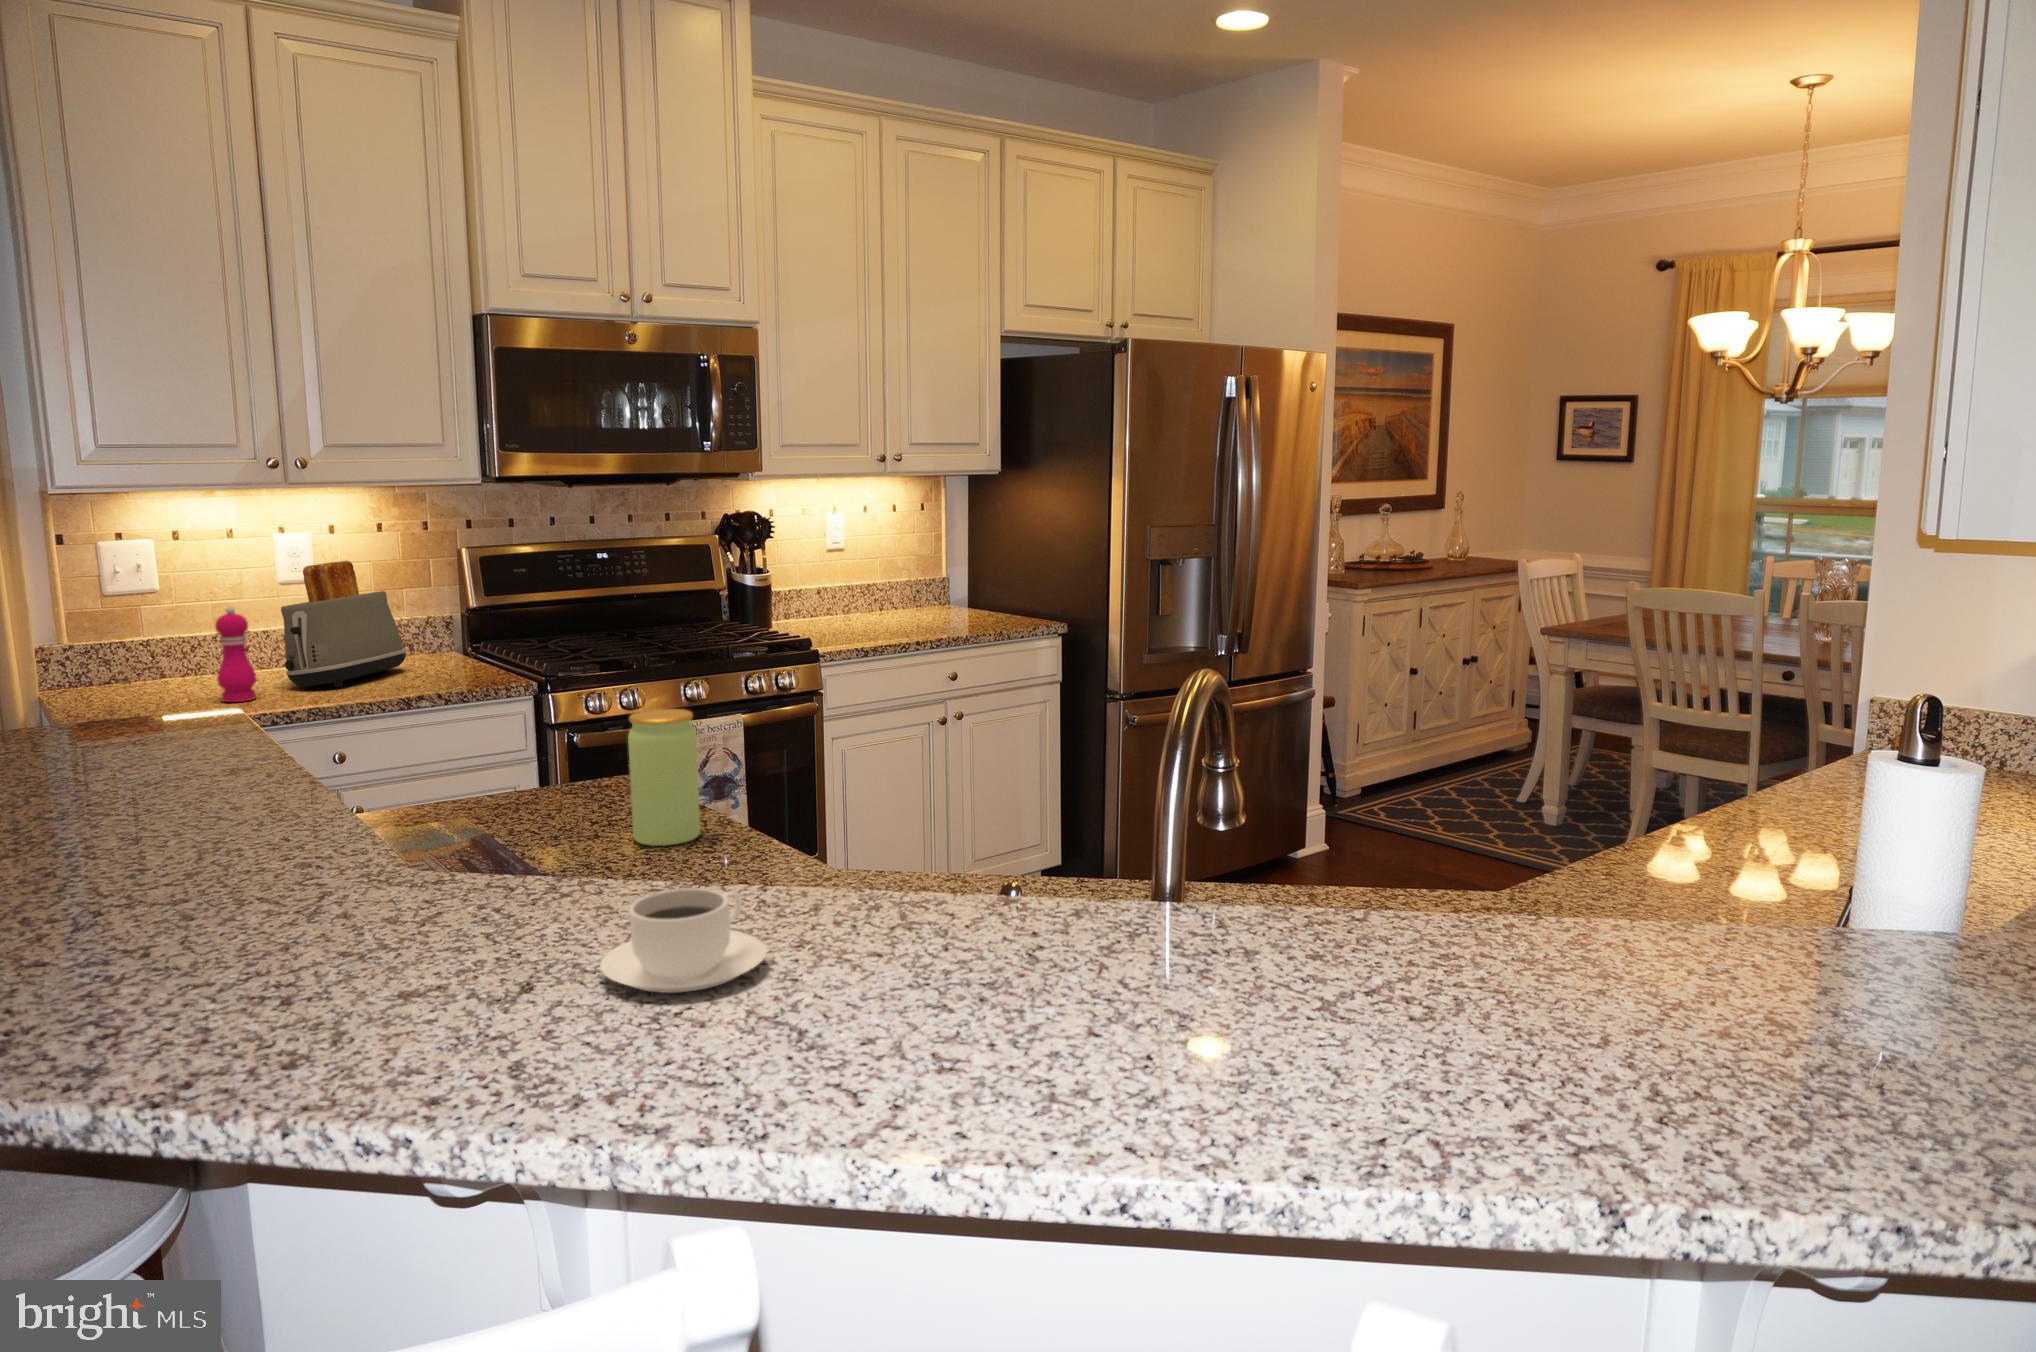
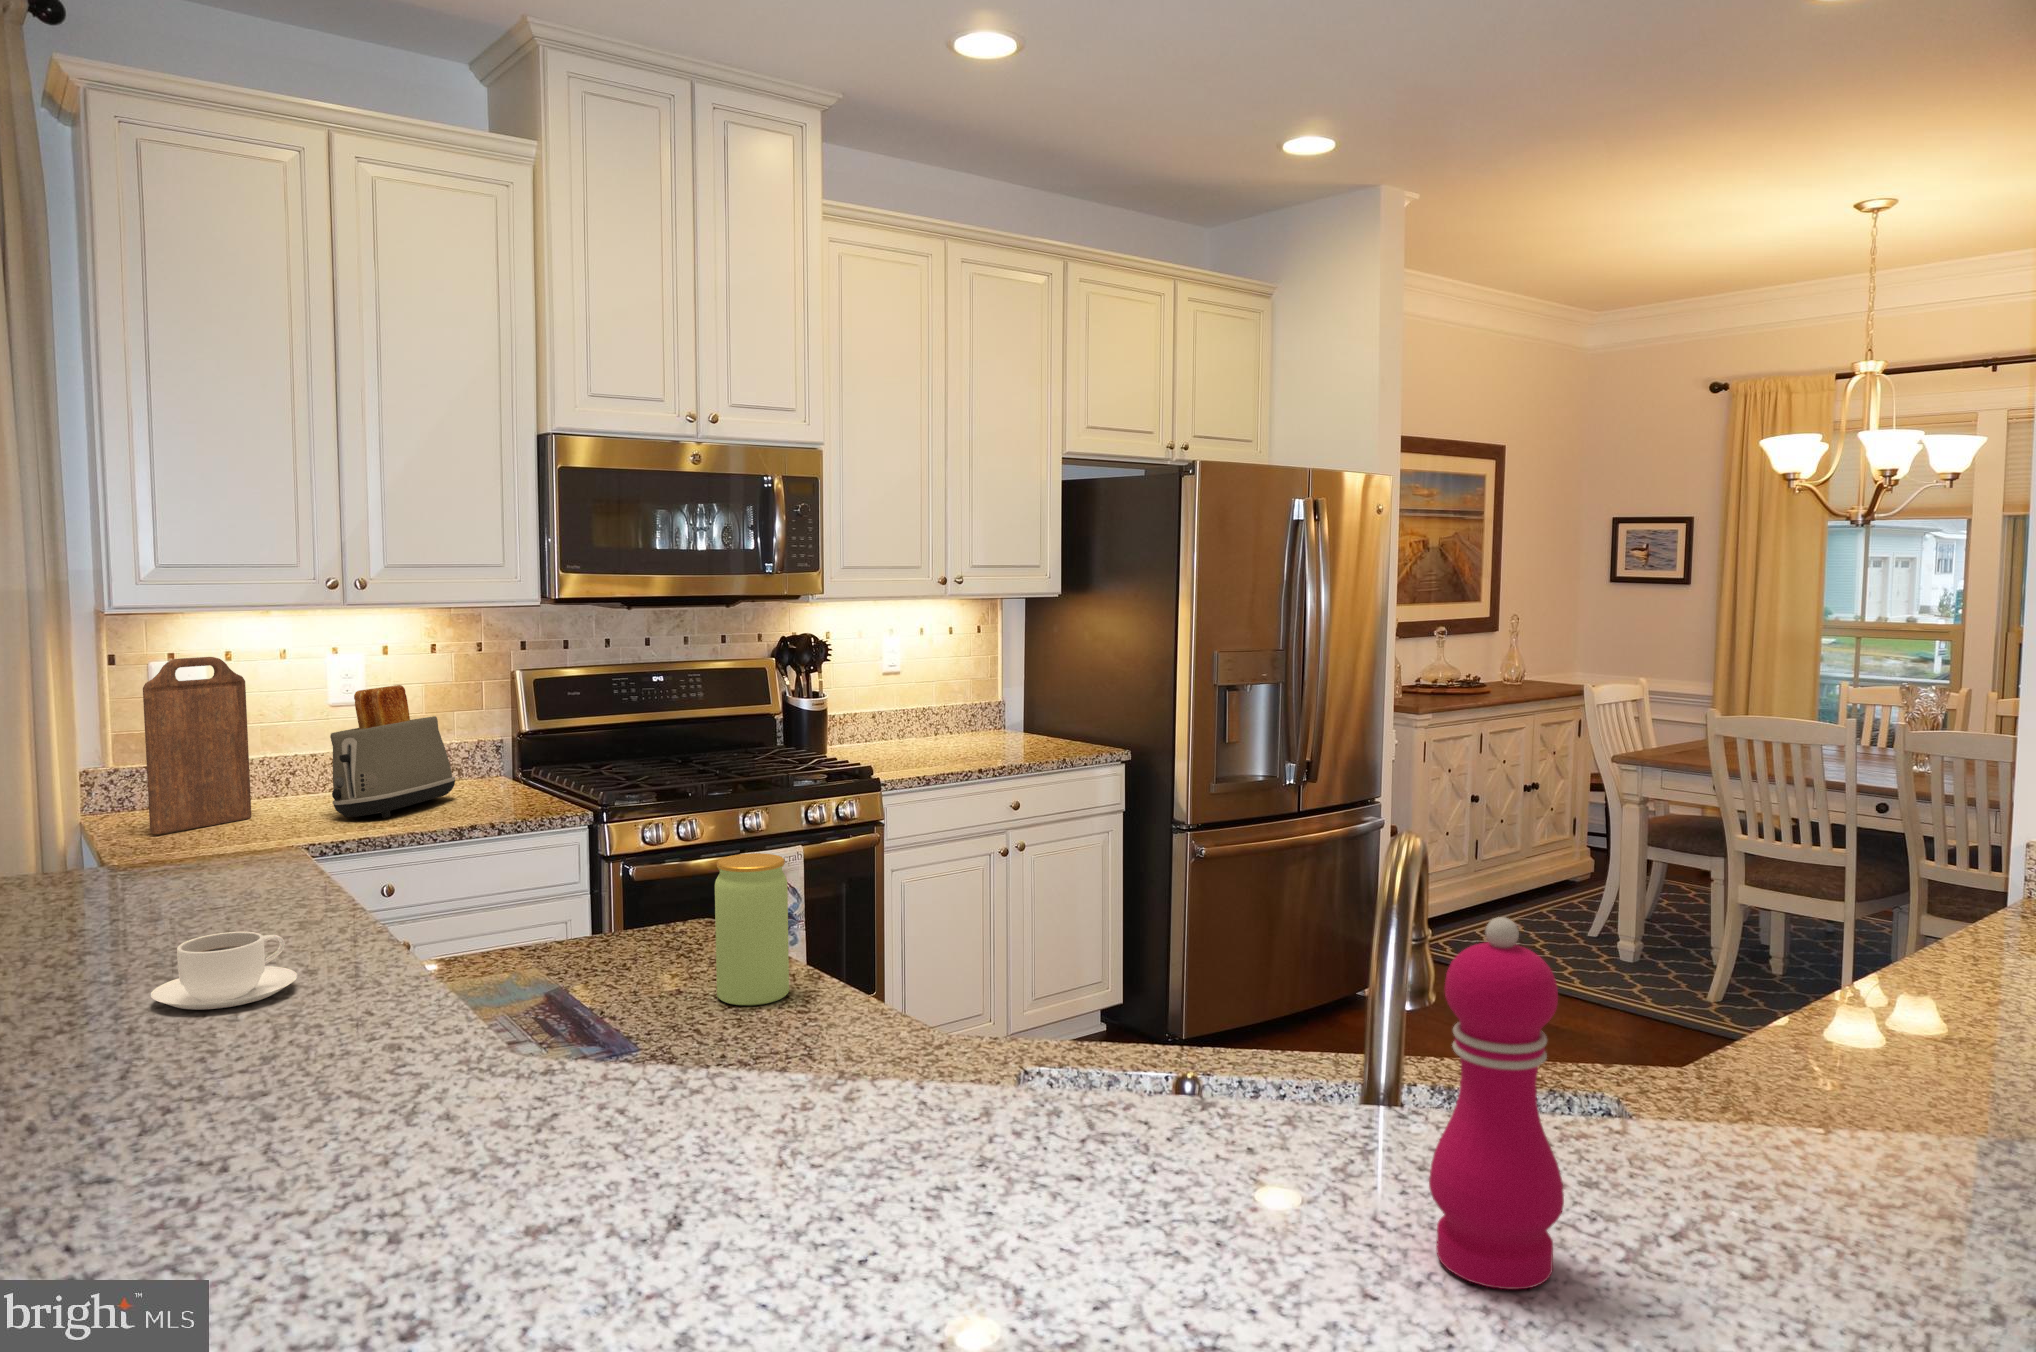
cutting board: none [94,533,209,703] -> present [143,657,251,834]
pepper mill: present [215,606,257,702] -> present [1429,917,1564,1289]
coffee cup: present [600,888,767,993] -> present [151,932,297,1010]

